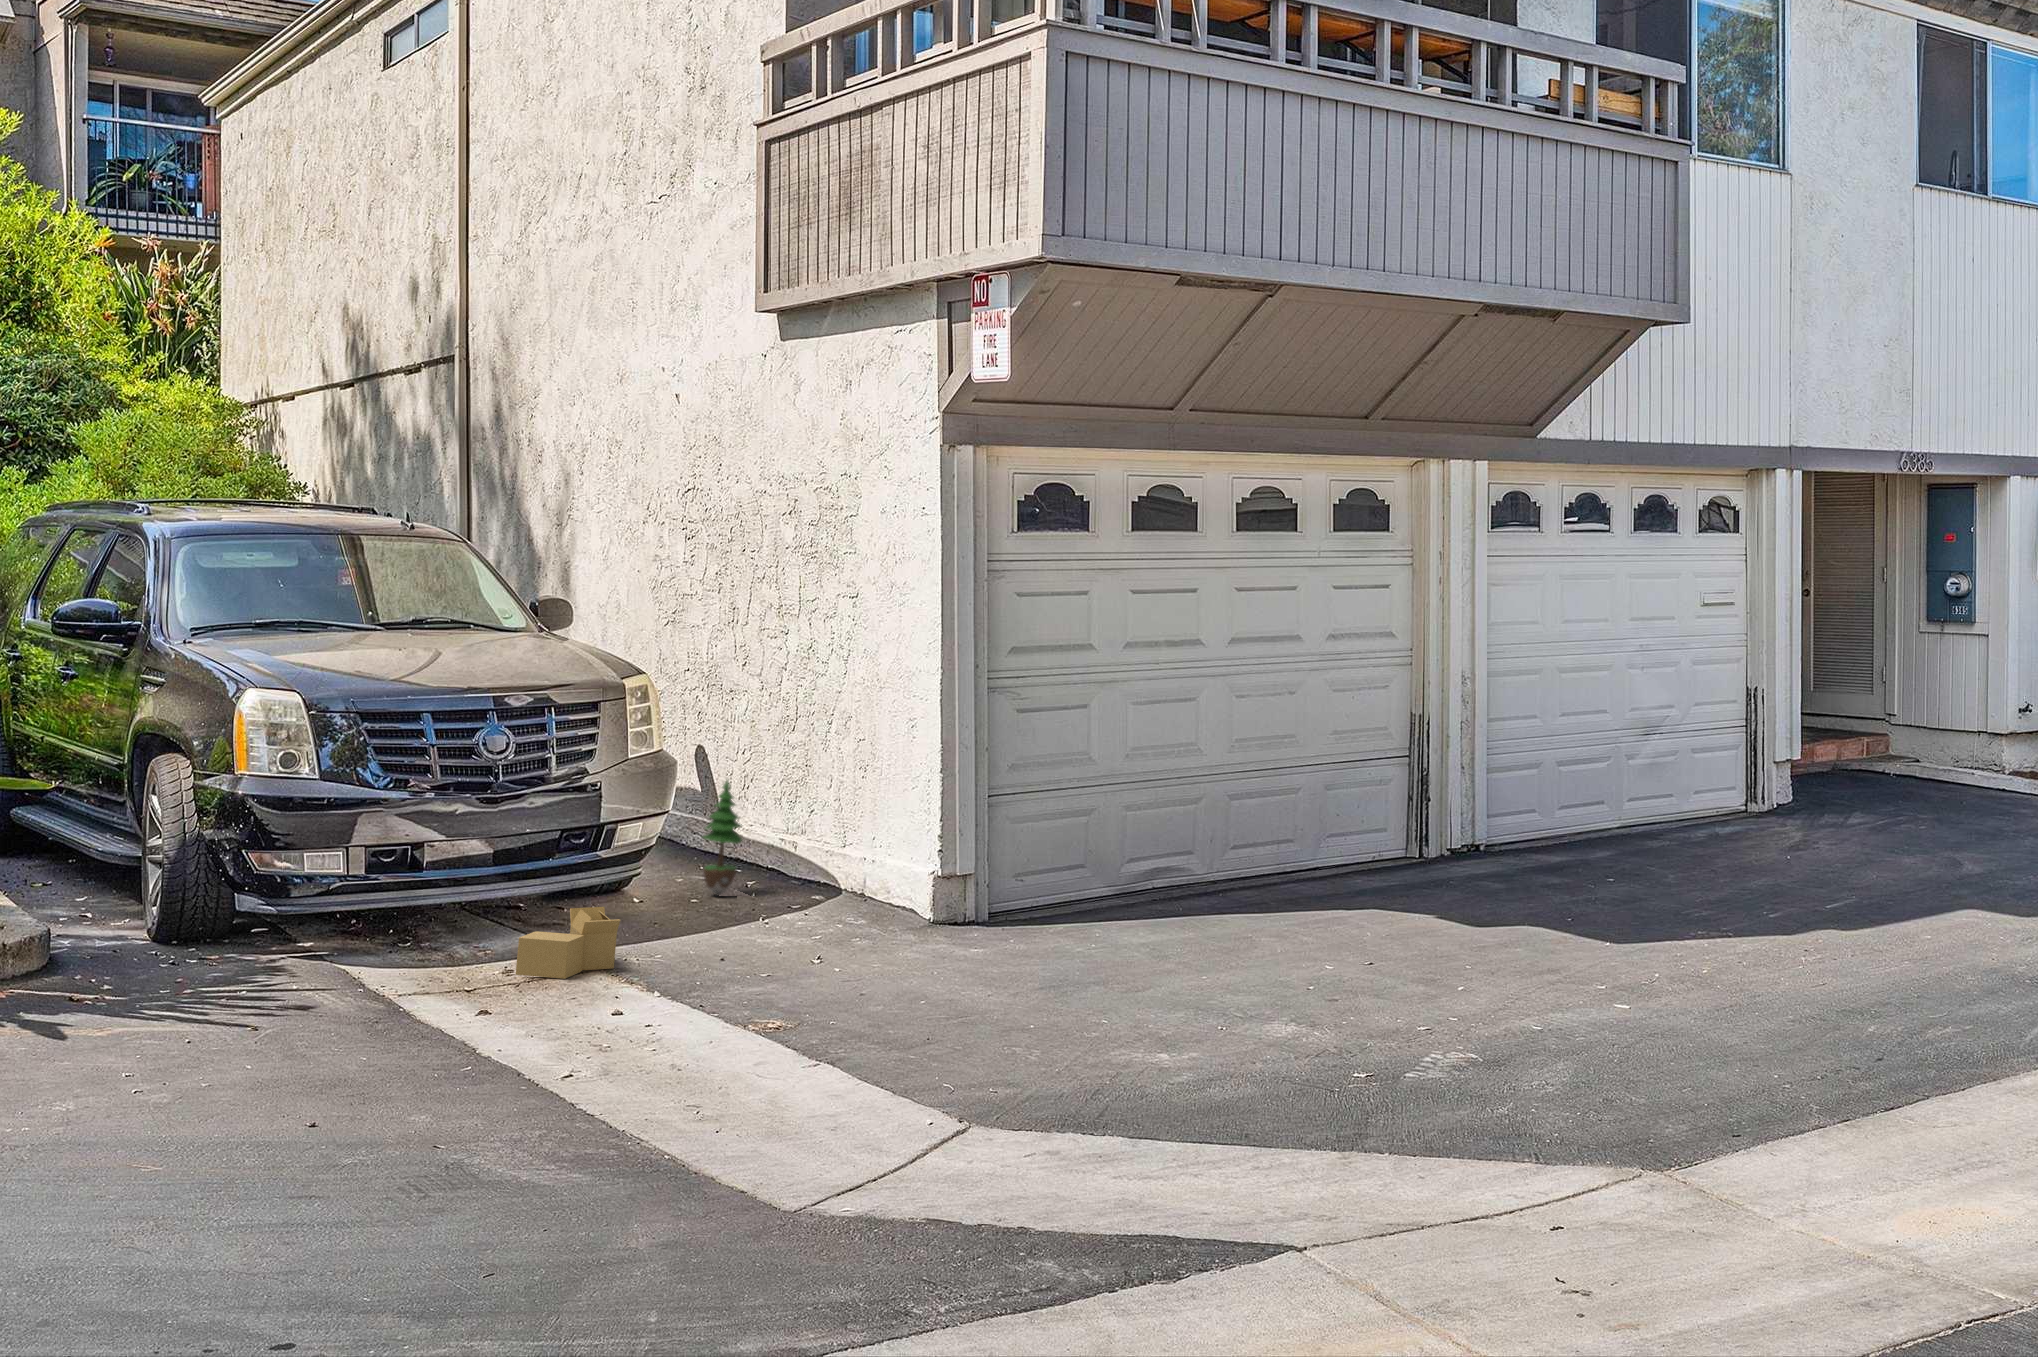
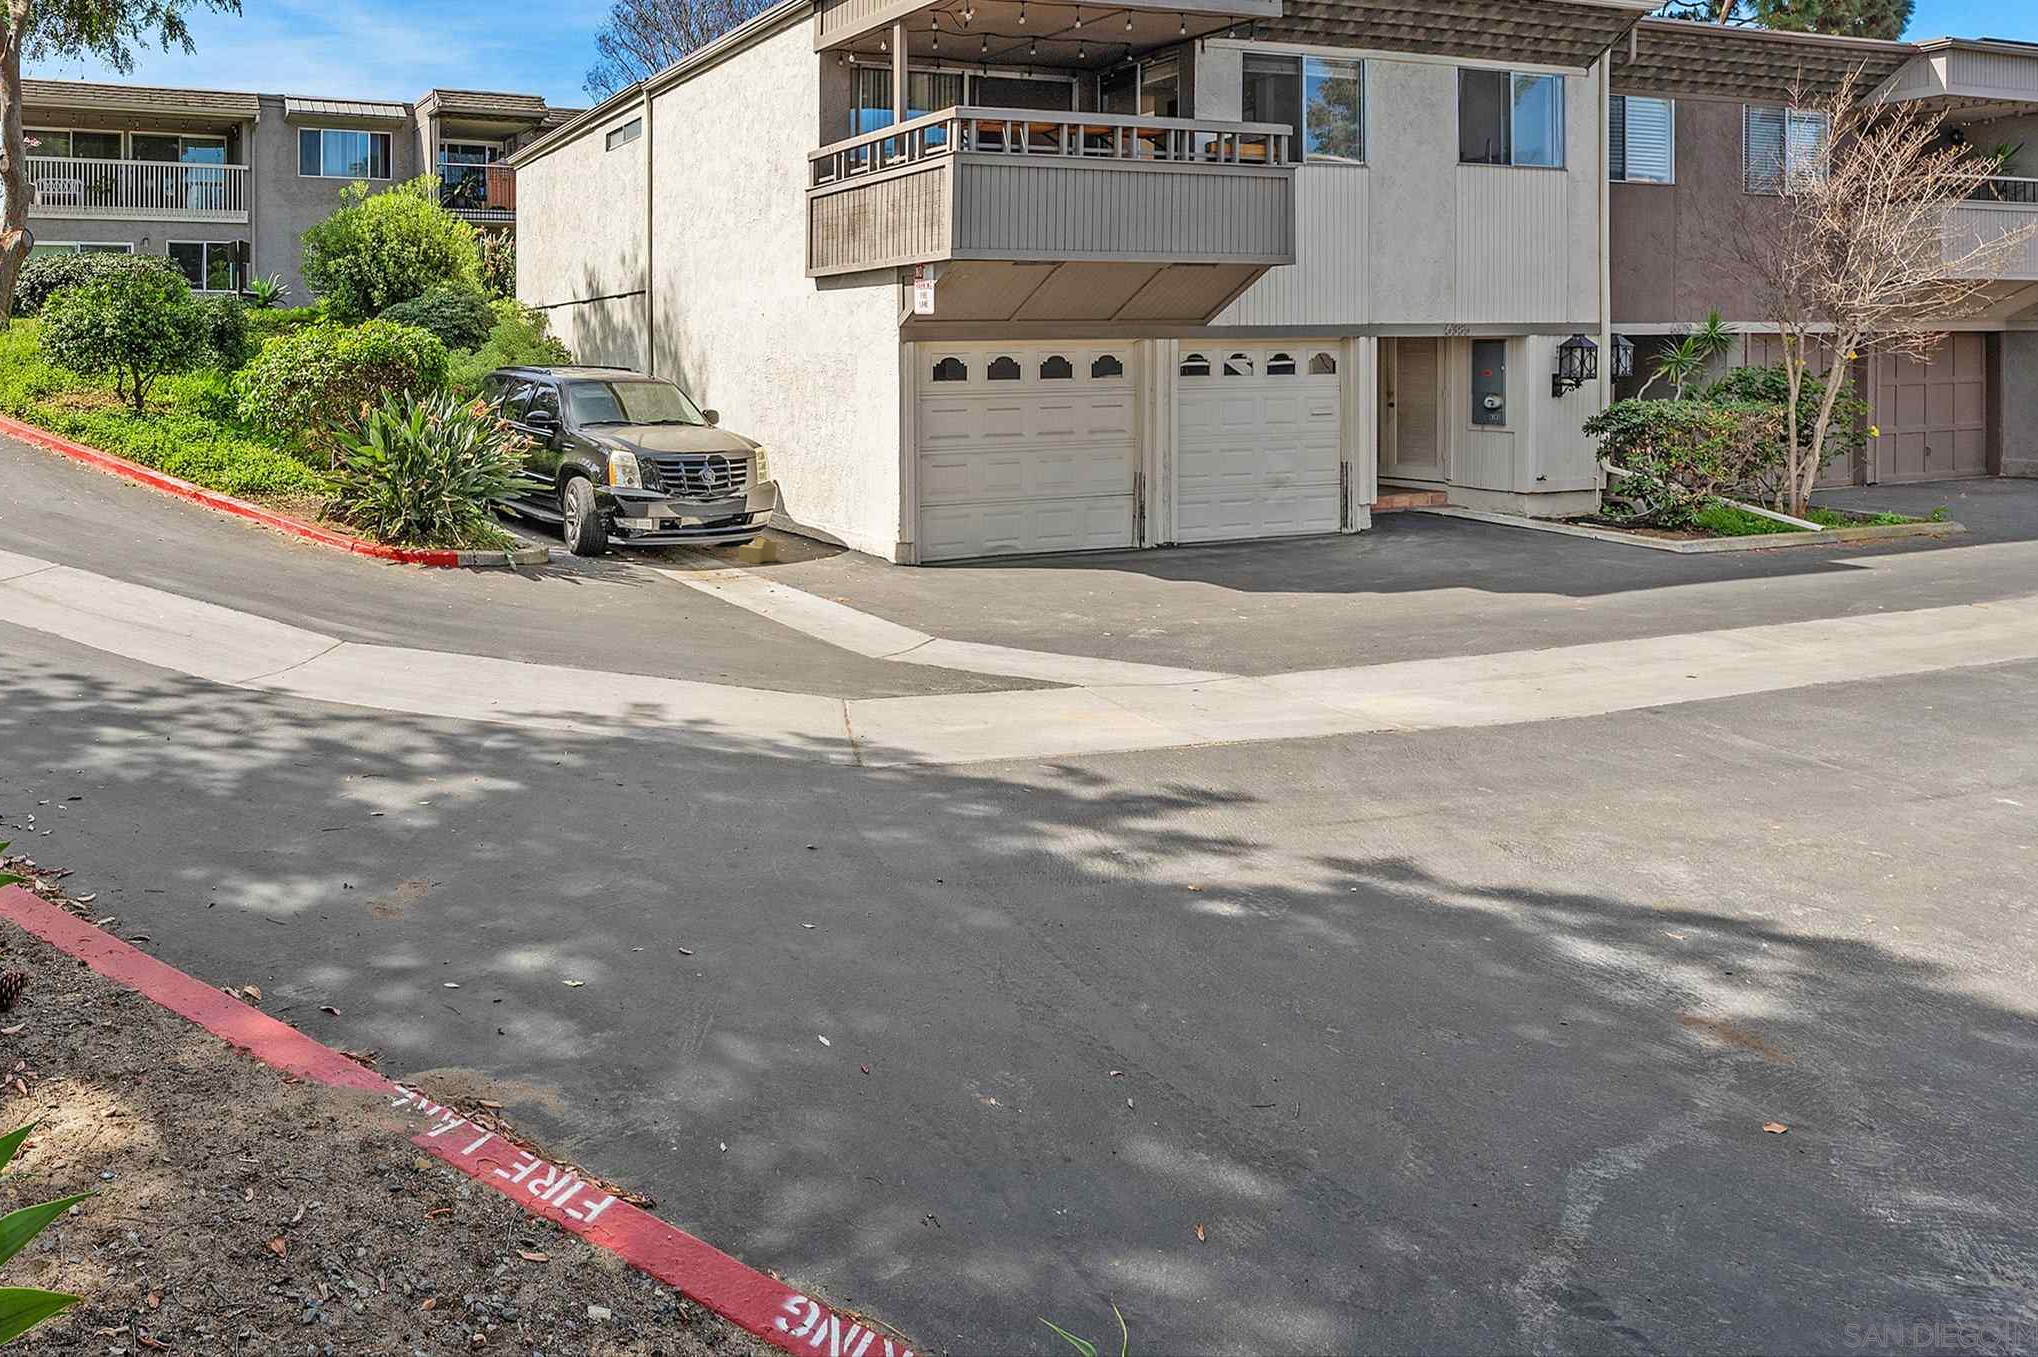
potted tree: present [703,781,742,895] -> none [790,488,809,540]

